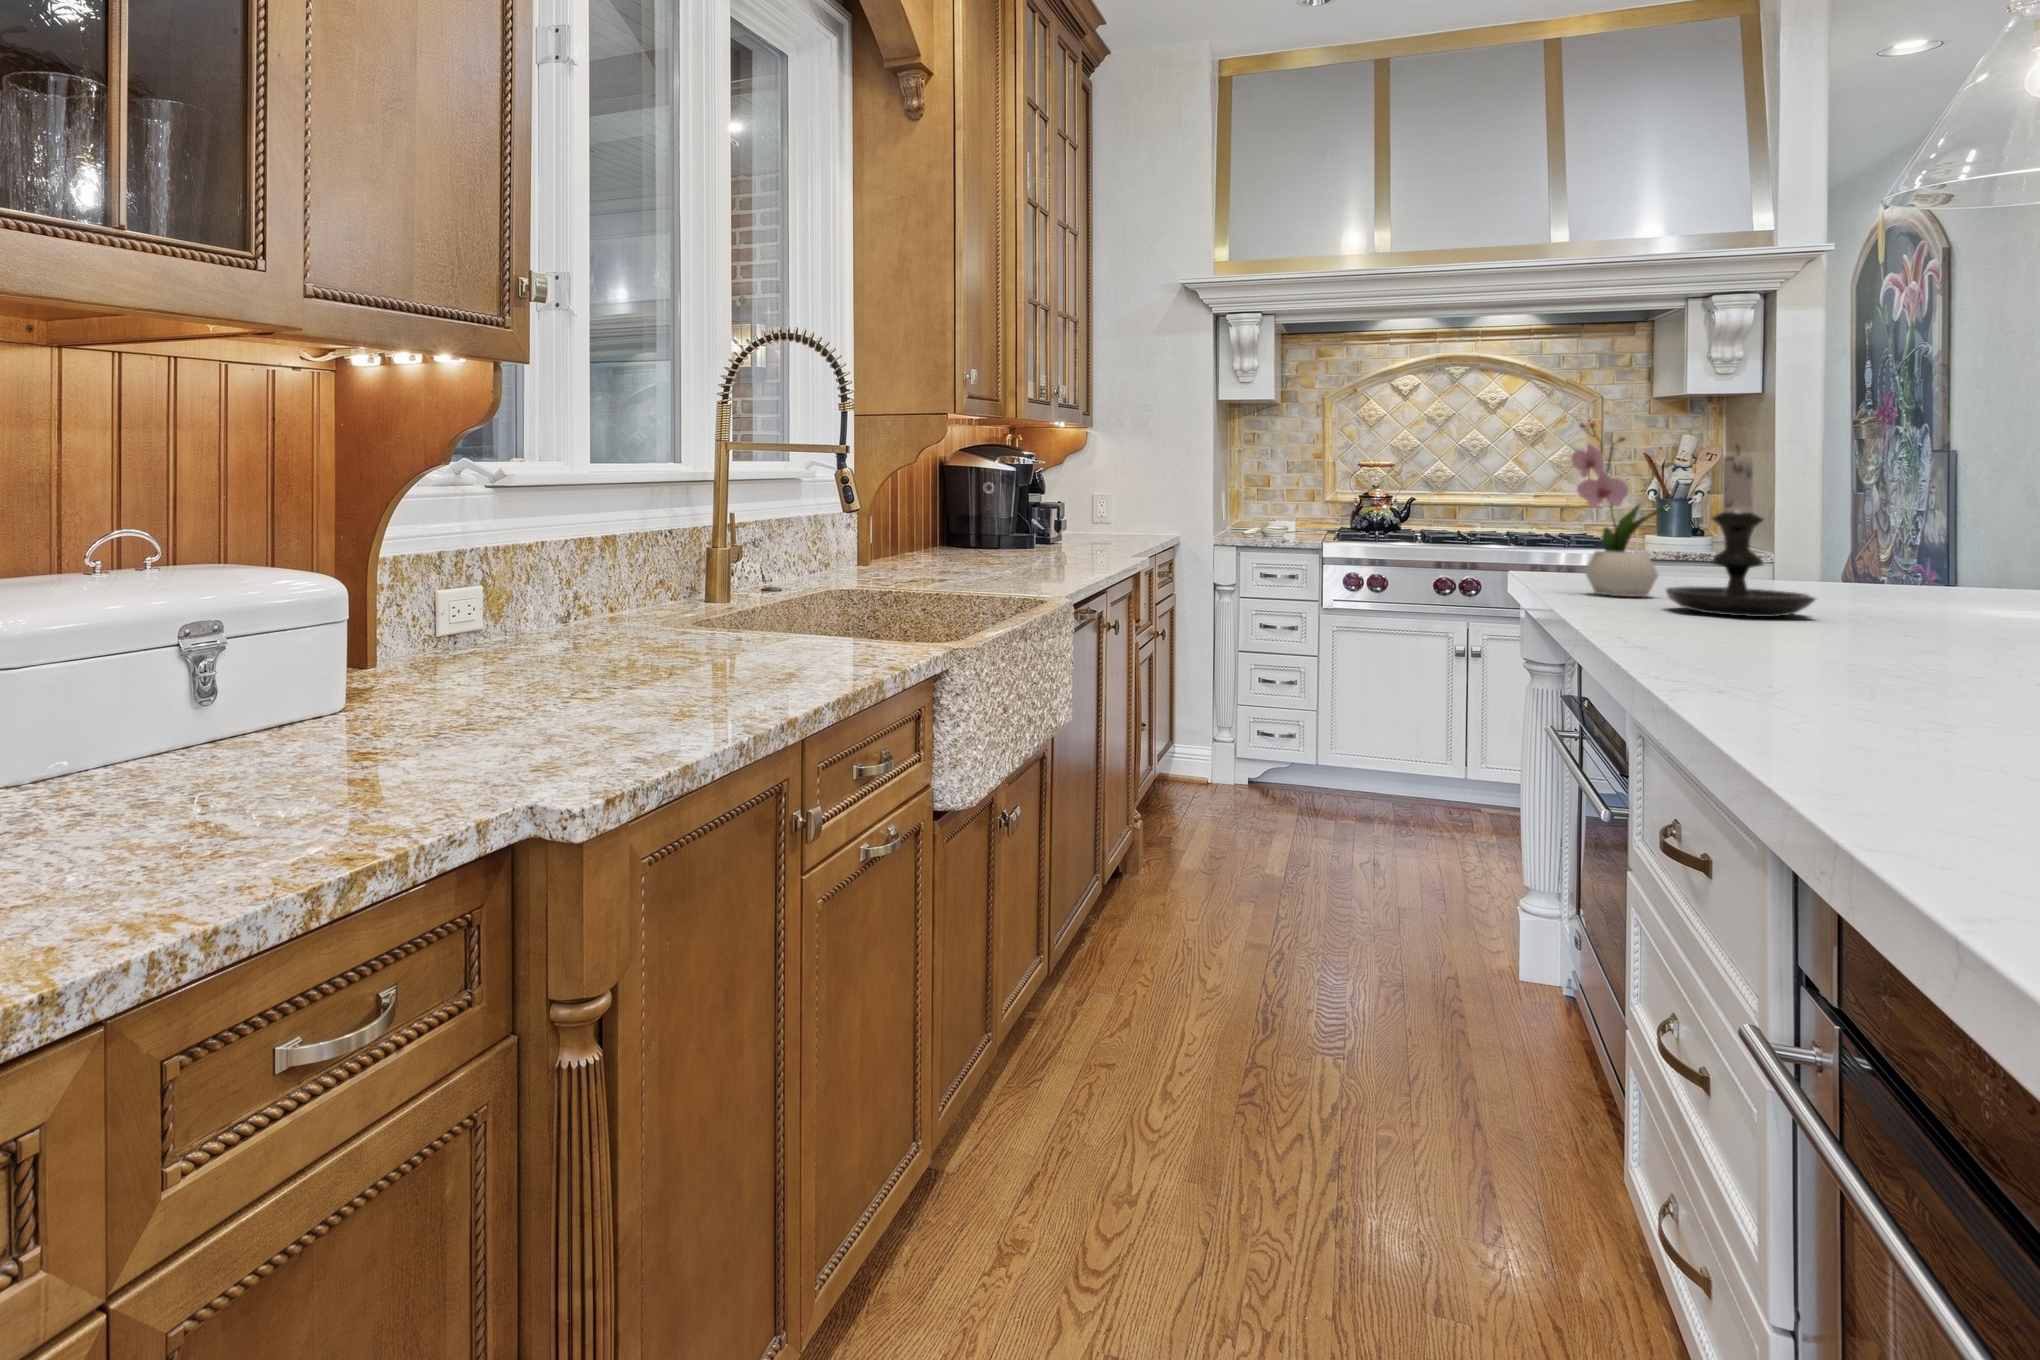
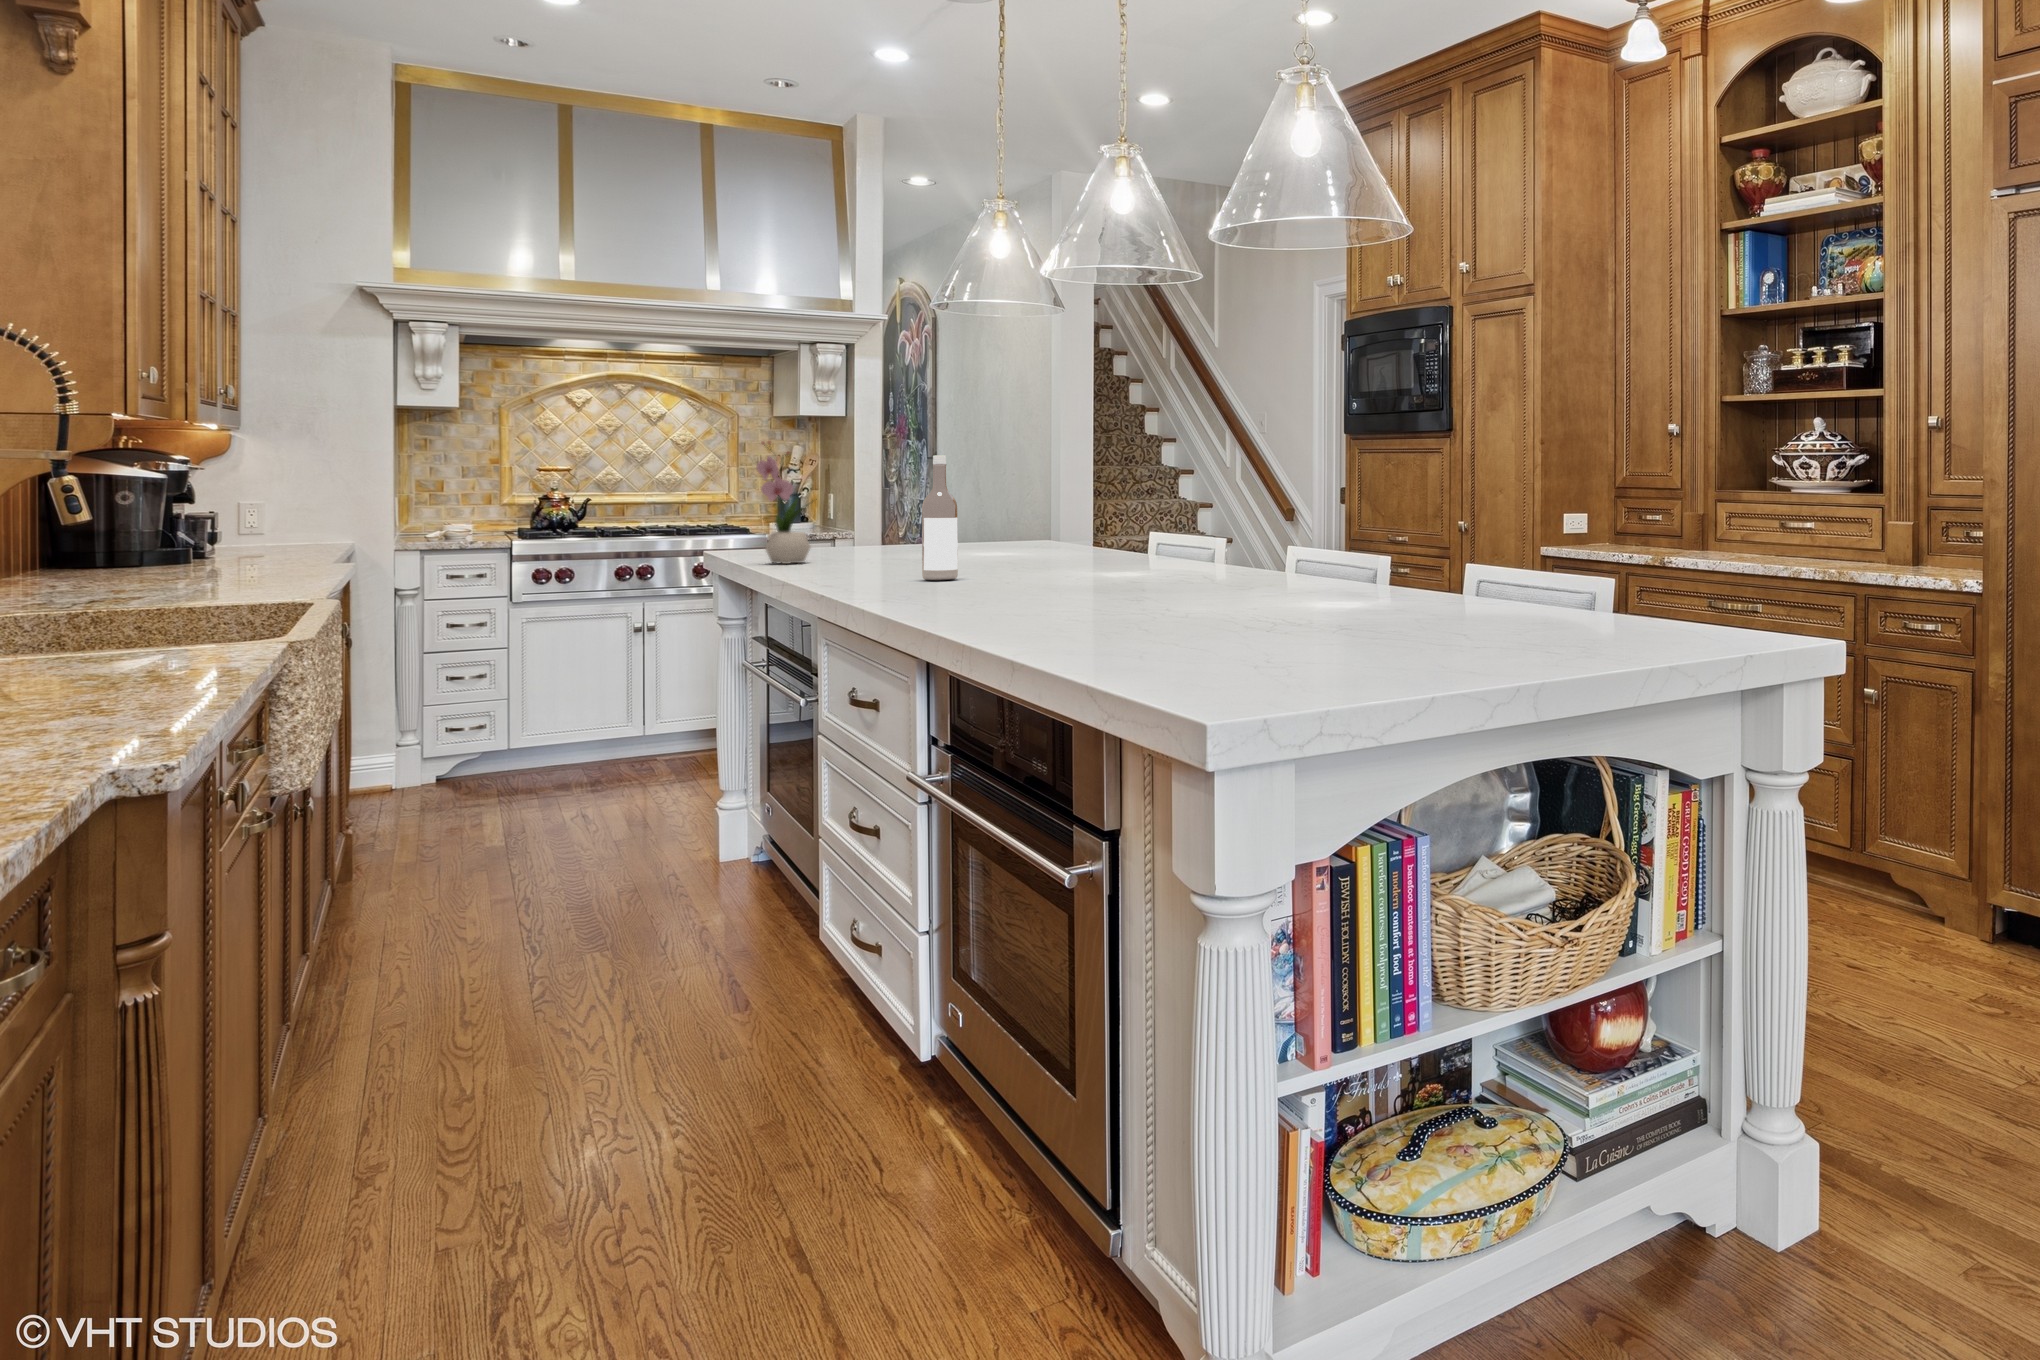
wine bottle: none [1839,437,1921,658] -> present [922,455,958,580]
candle holder: present [1666,446,1815,617] -> none [821,457,902,568]

